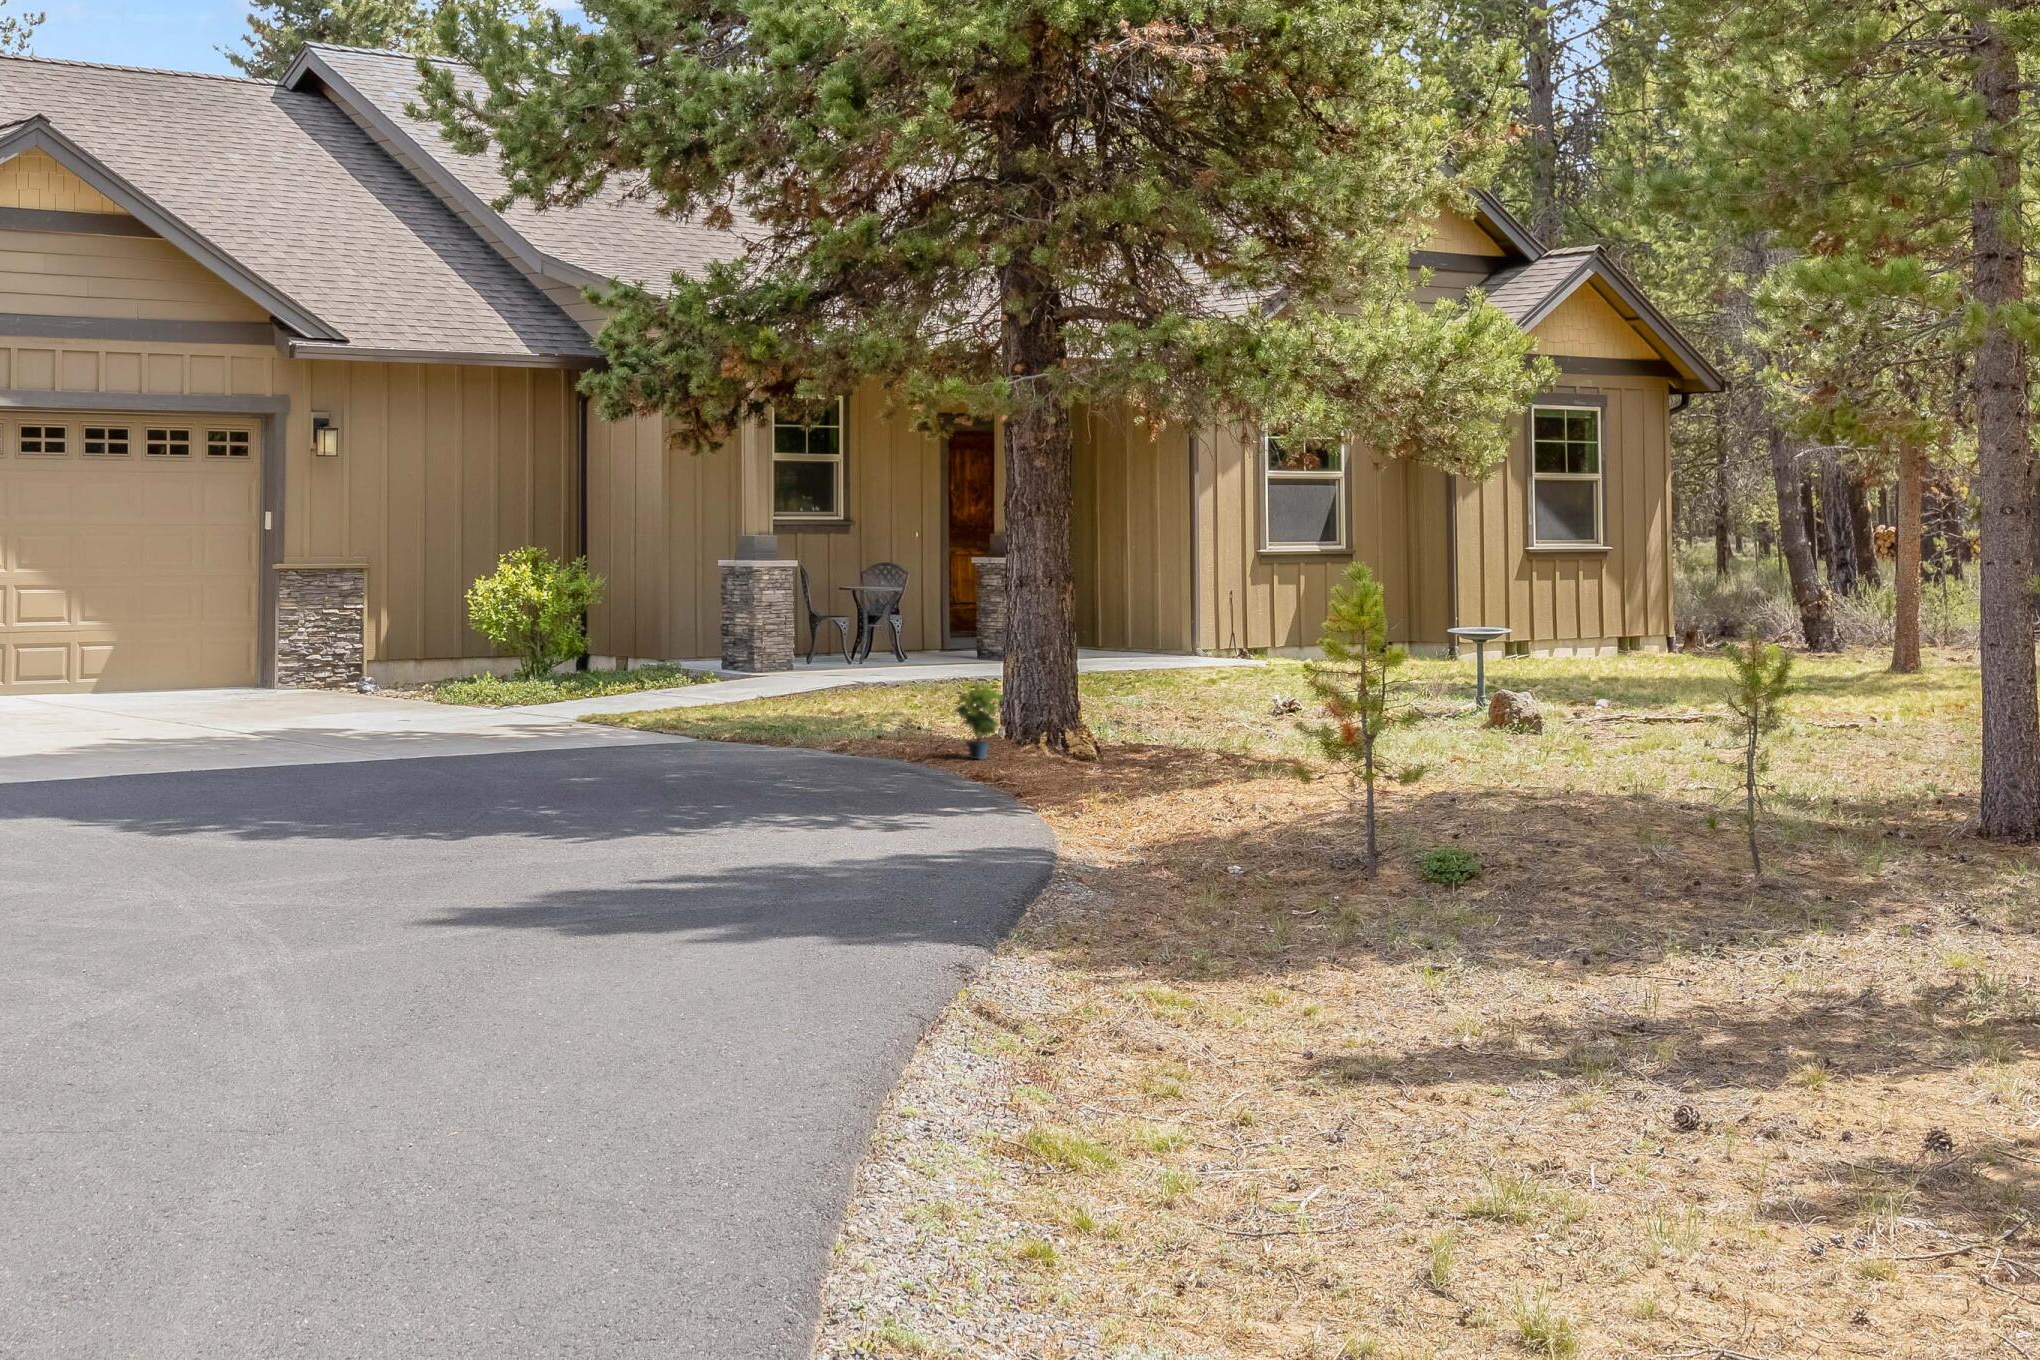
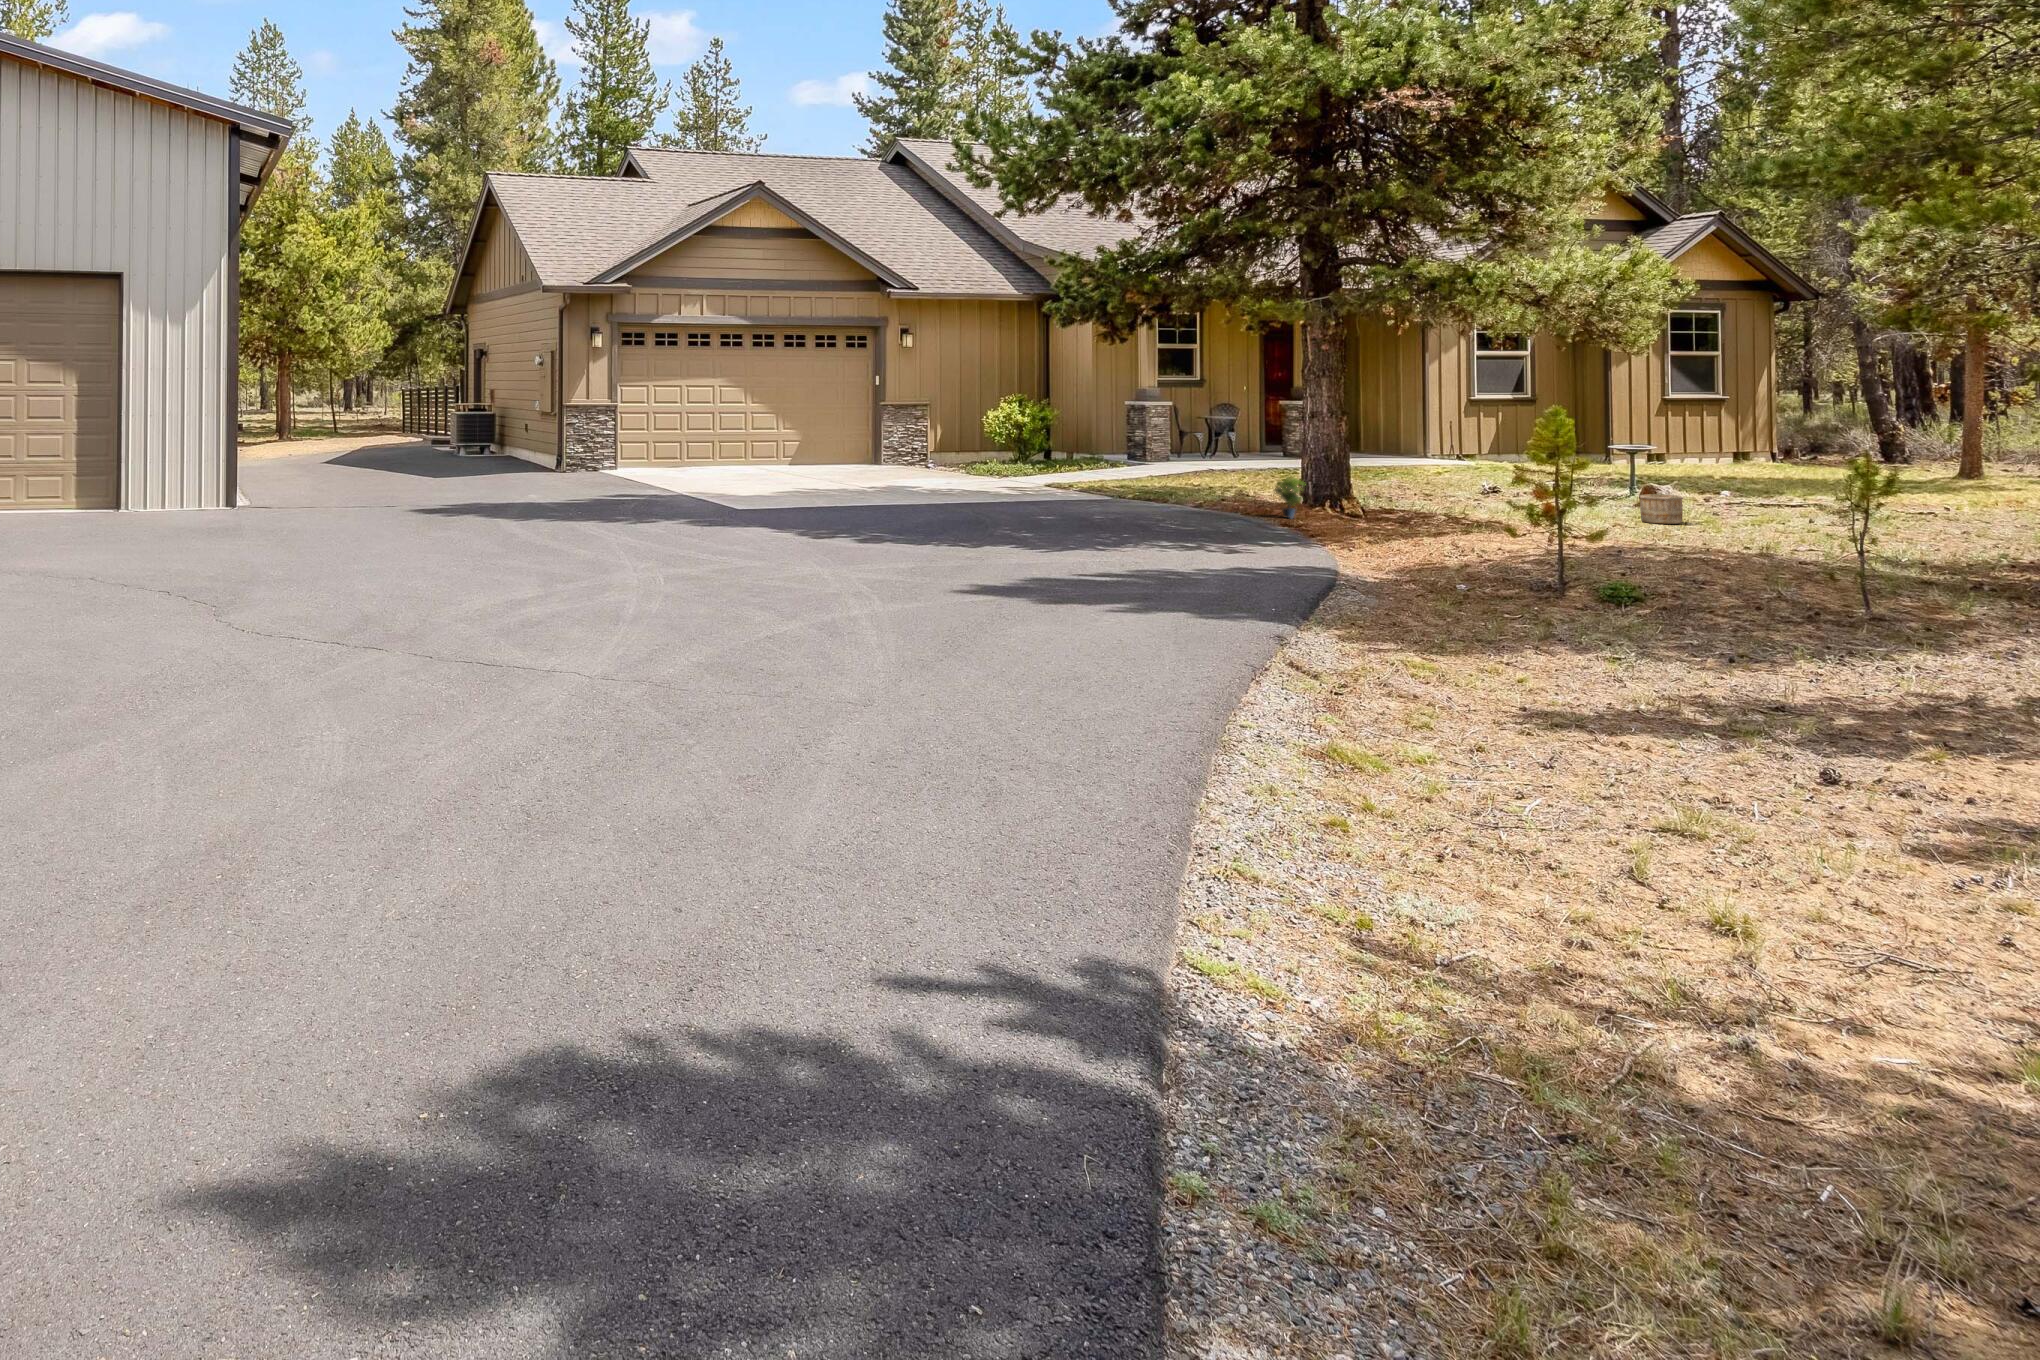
wooden bucket: none [1490,704,1550,750] -> present [1639,494,1683,524]

